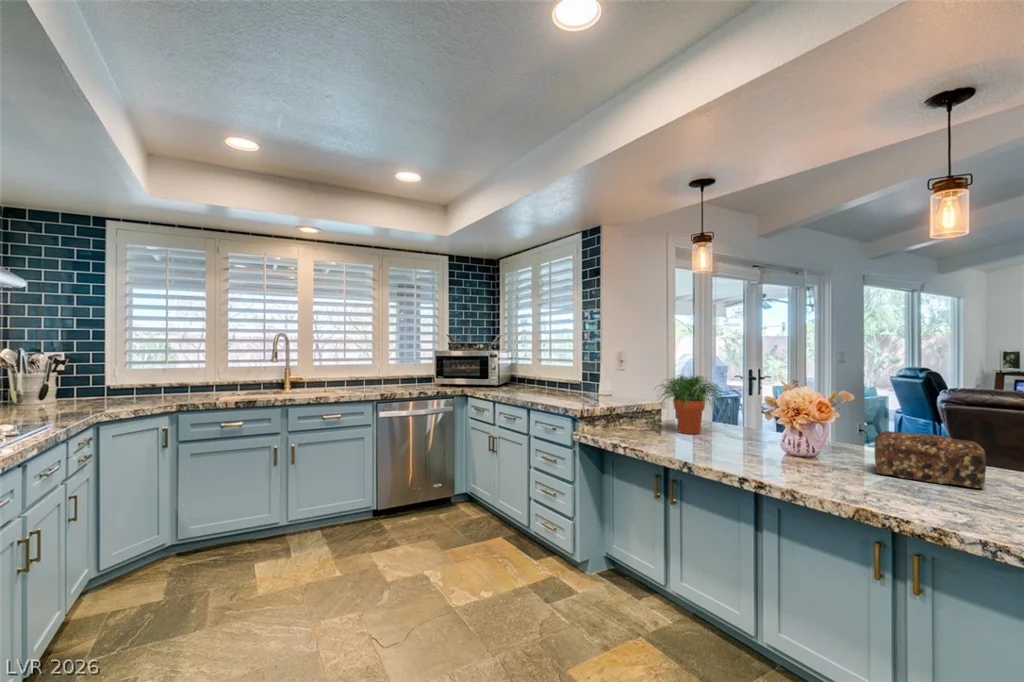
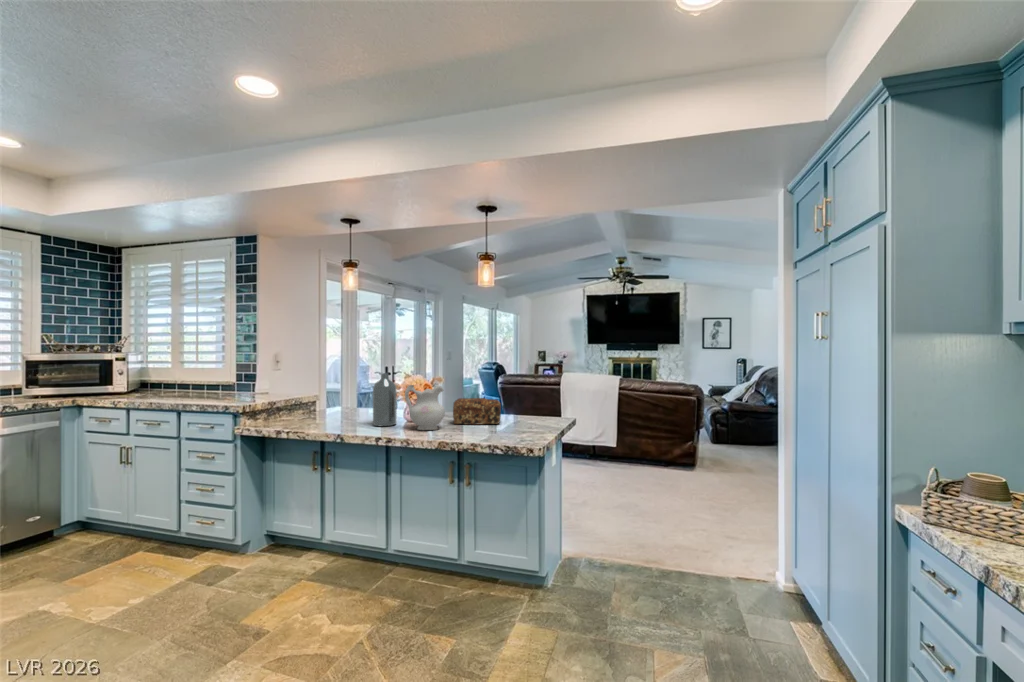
potted plant: present [659,375,721,434] -> none [311,370,367,417]
bottle: none [733,382,770,459] -> present [373,373,397,427]
ceramic pitcher: none [785,403,860,480] -> present [405,385,445,430]

